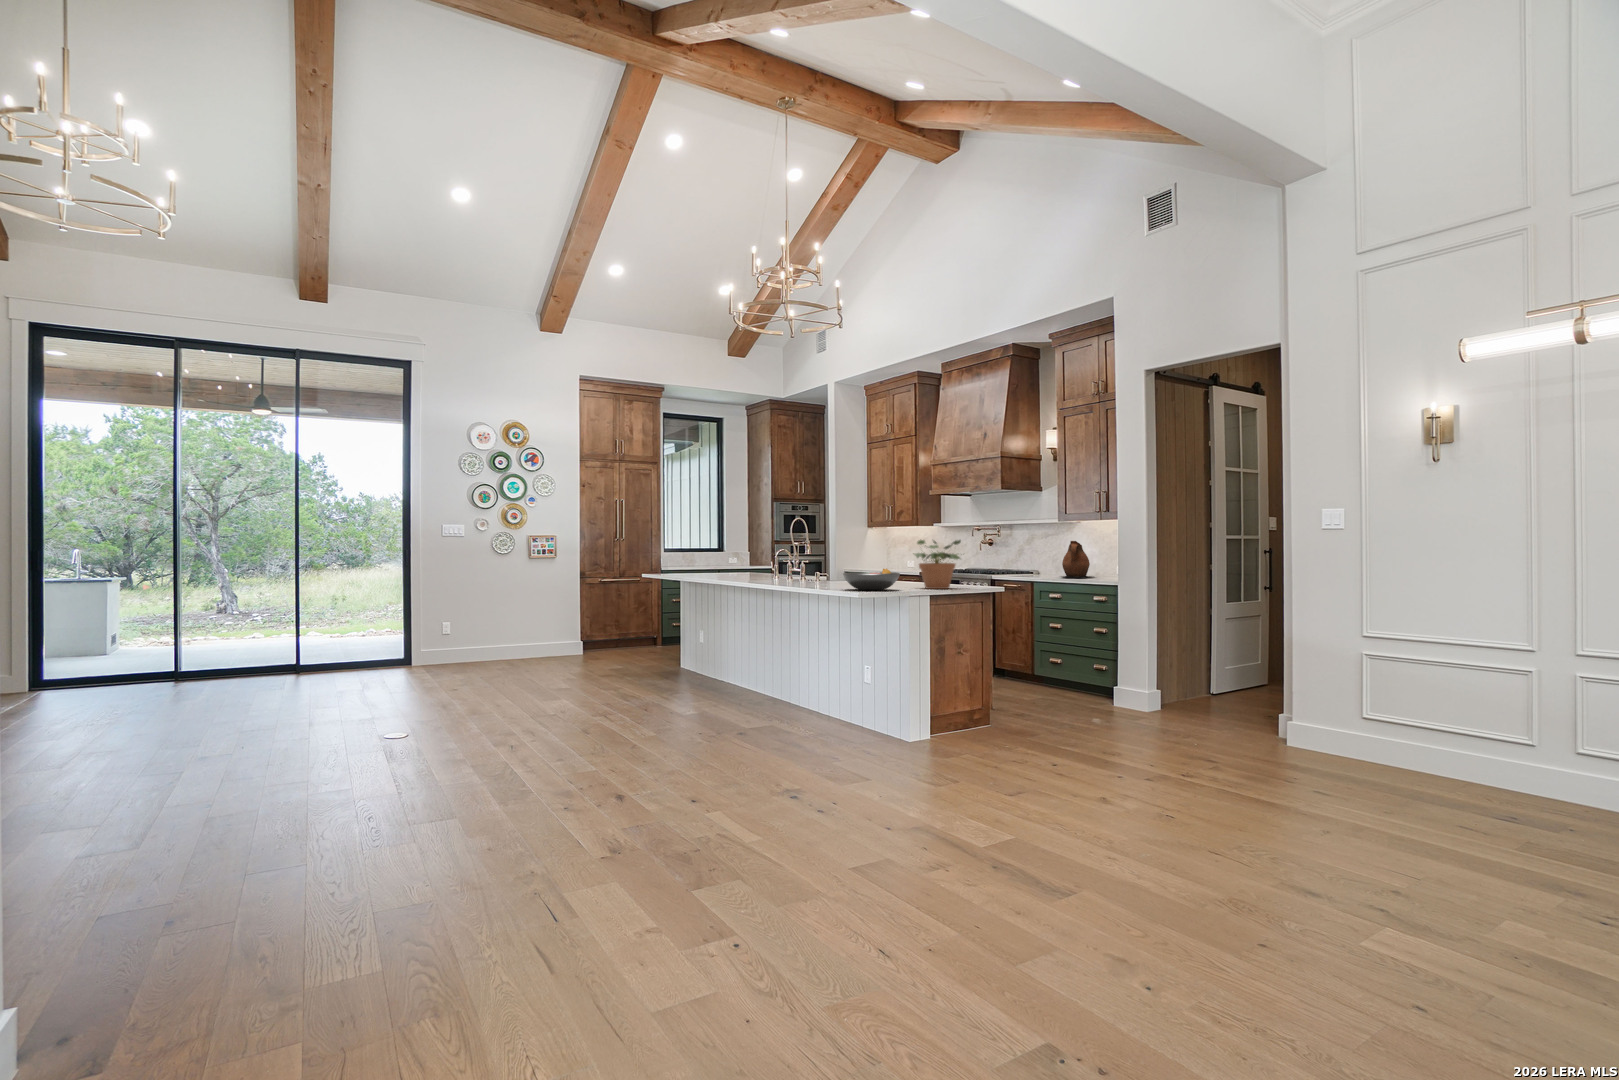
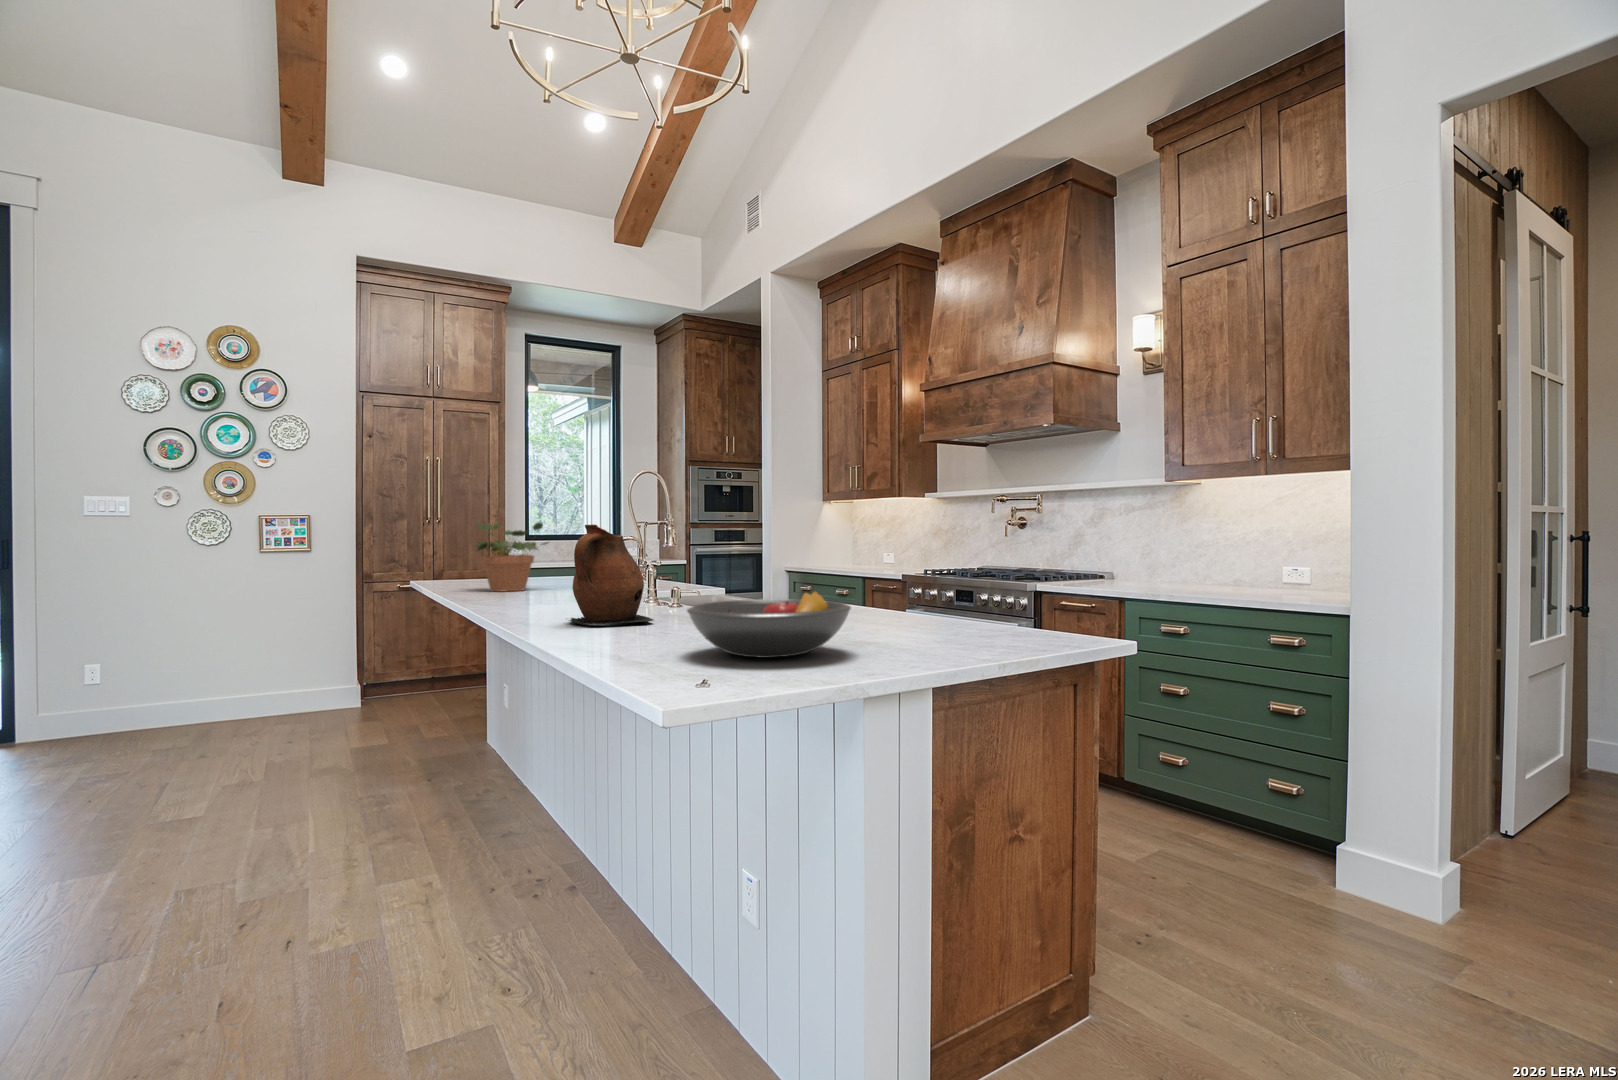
potted plant: present [915,540,961,589] -> present [476,523,548,592]
ceramic pitcher: present [1061,541,1092,577] -> present [570,524,654,625]

